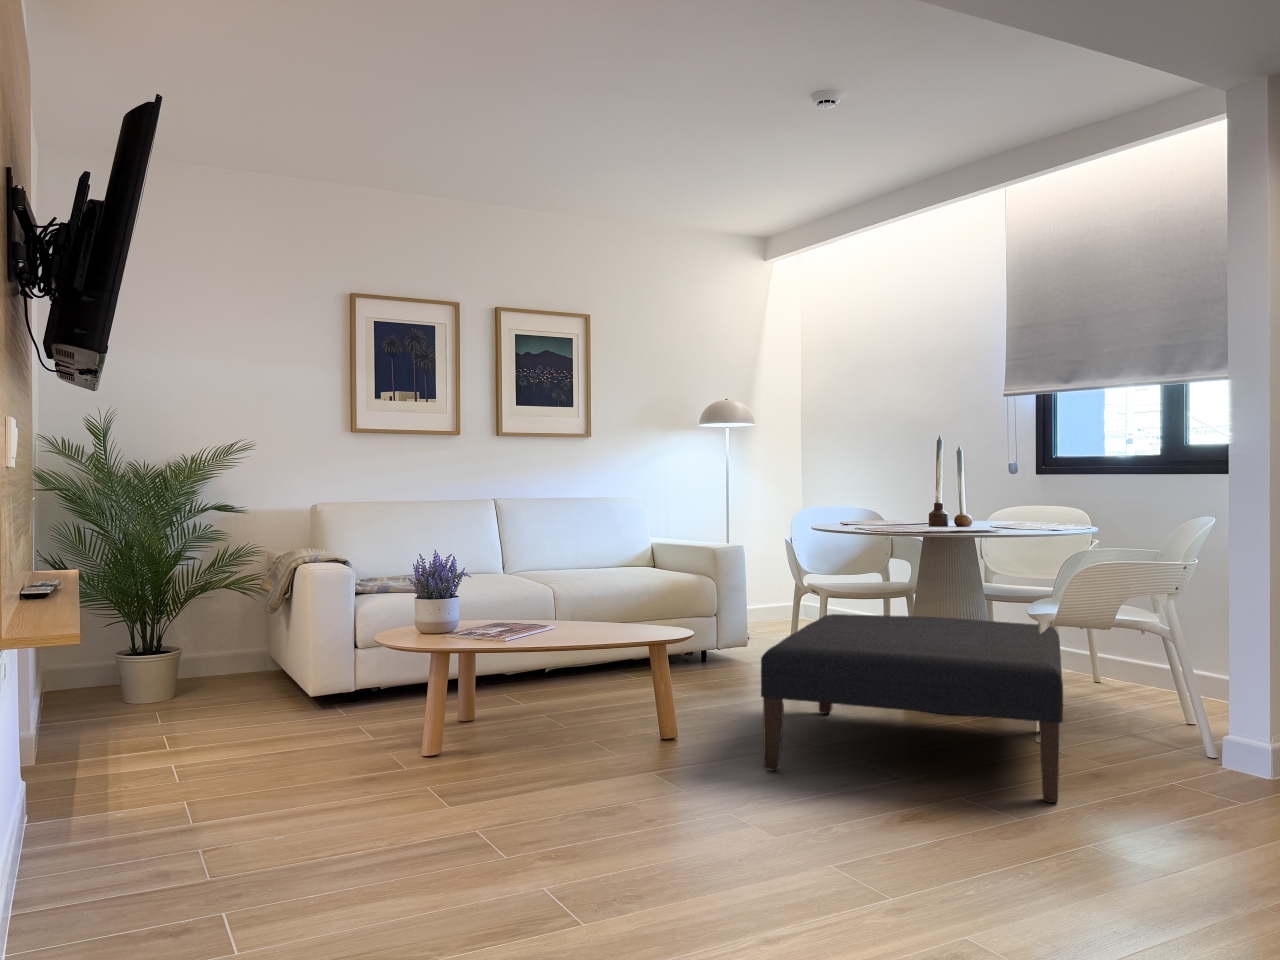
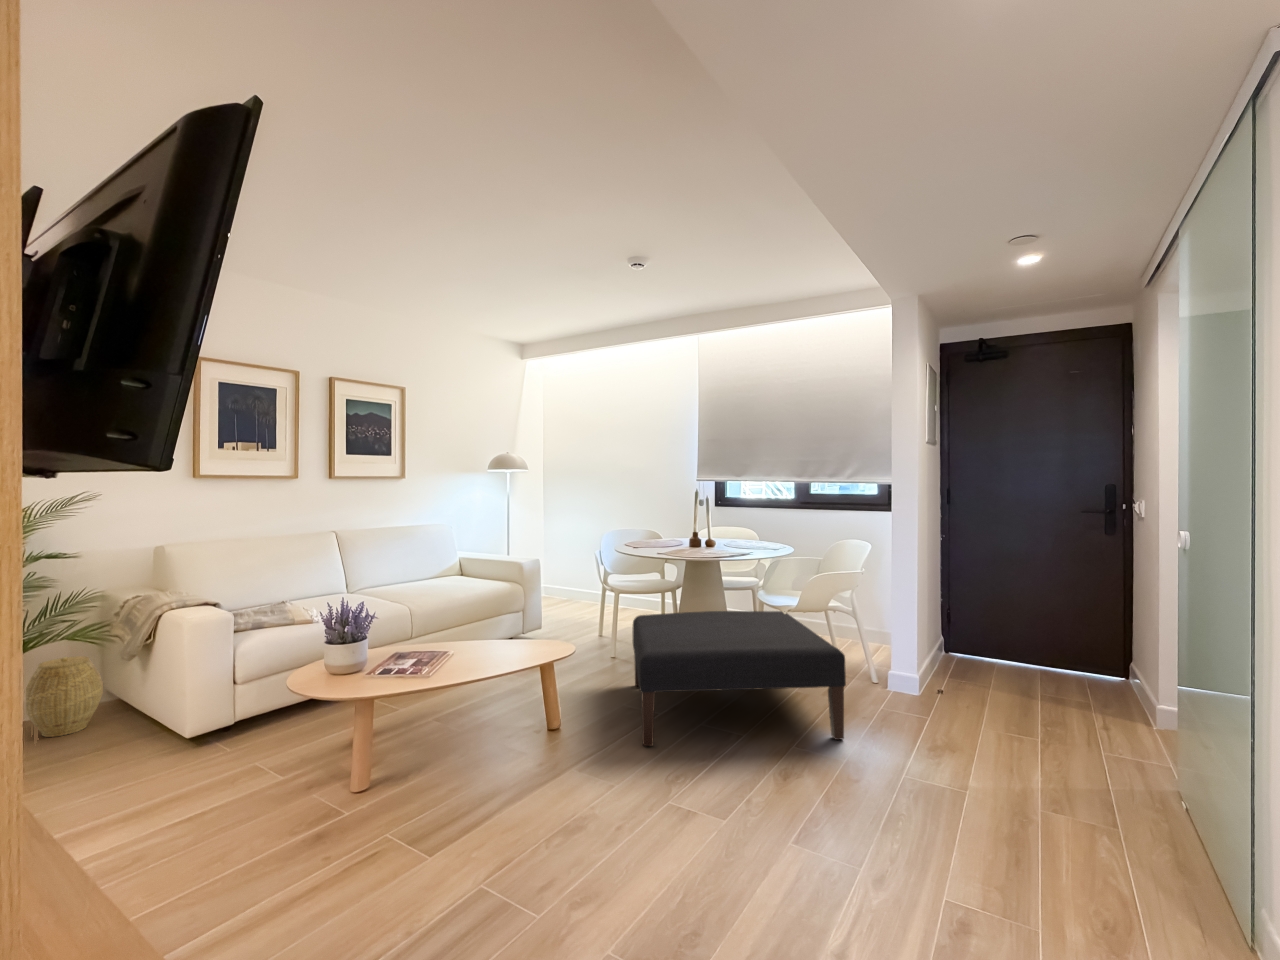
woven basket: none [192,608,257,685] -> present [26,656,103,737]

